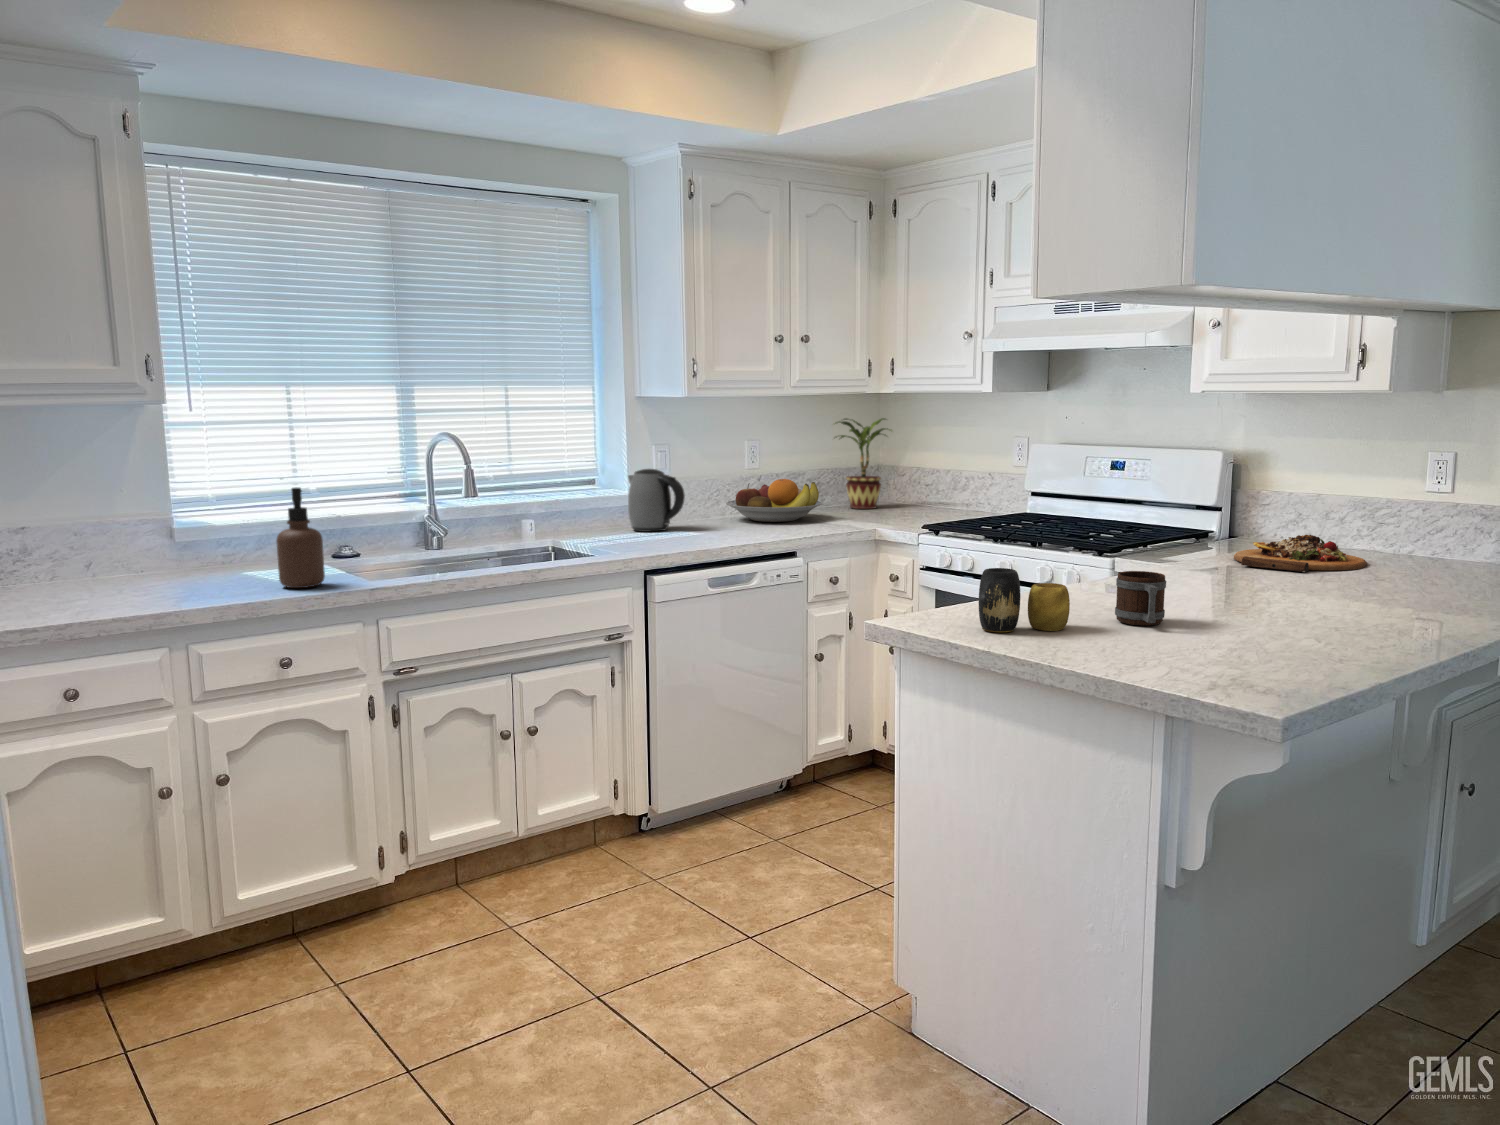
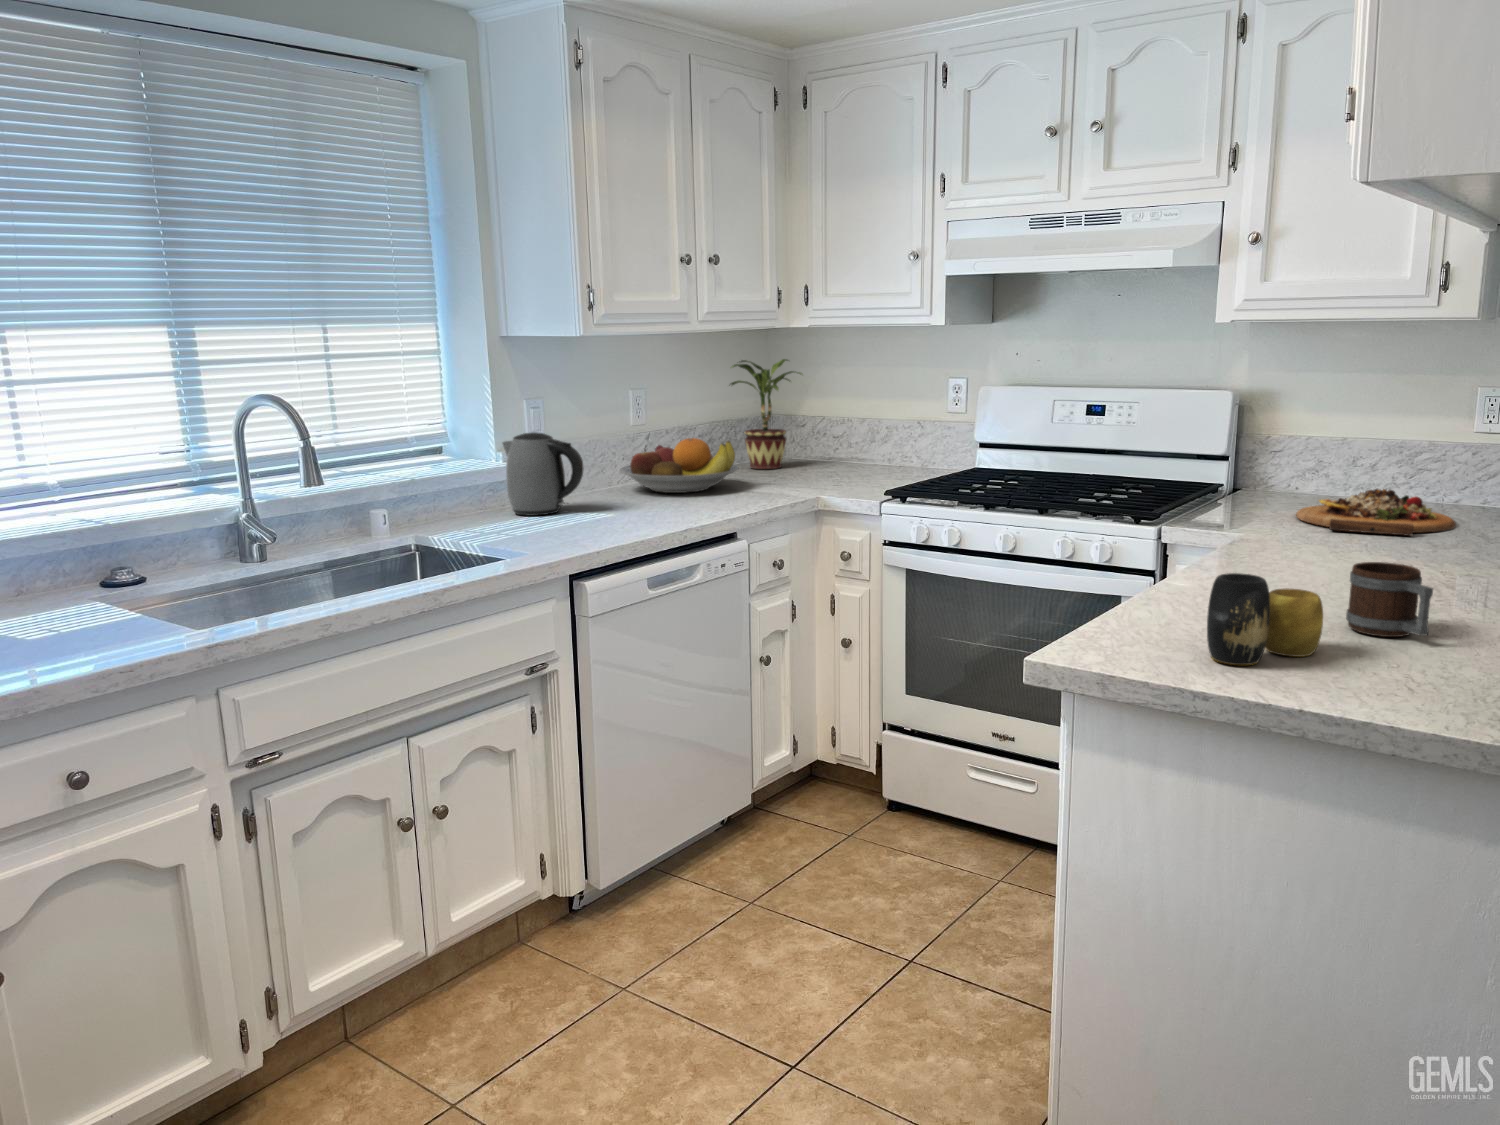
soap dispenser: present [276,488,325,588] -> none [35,493,123,655]

